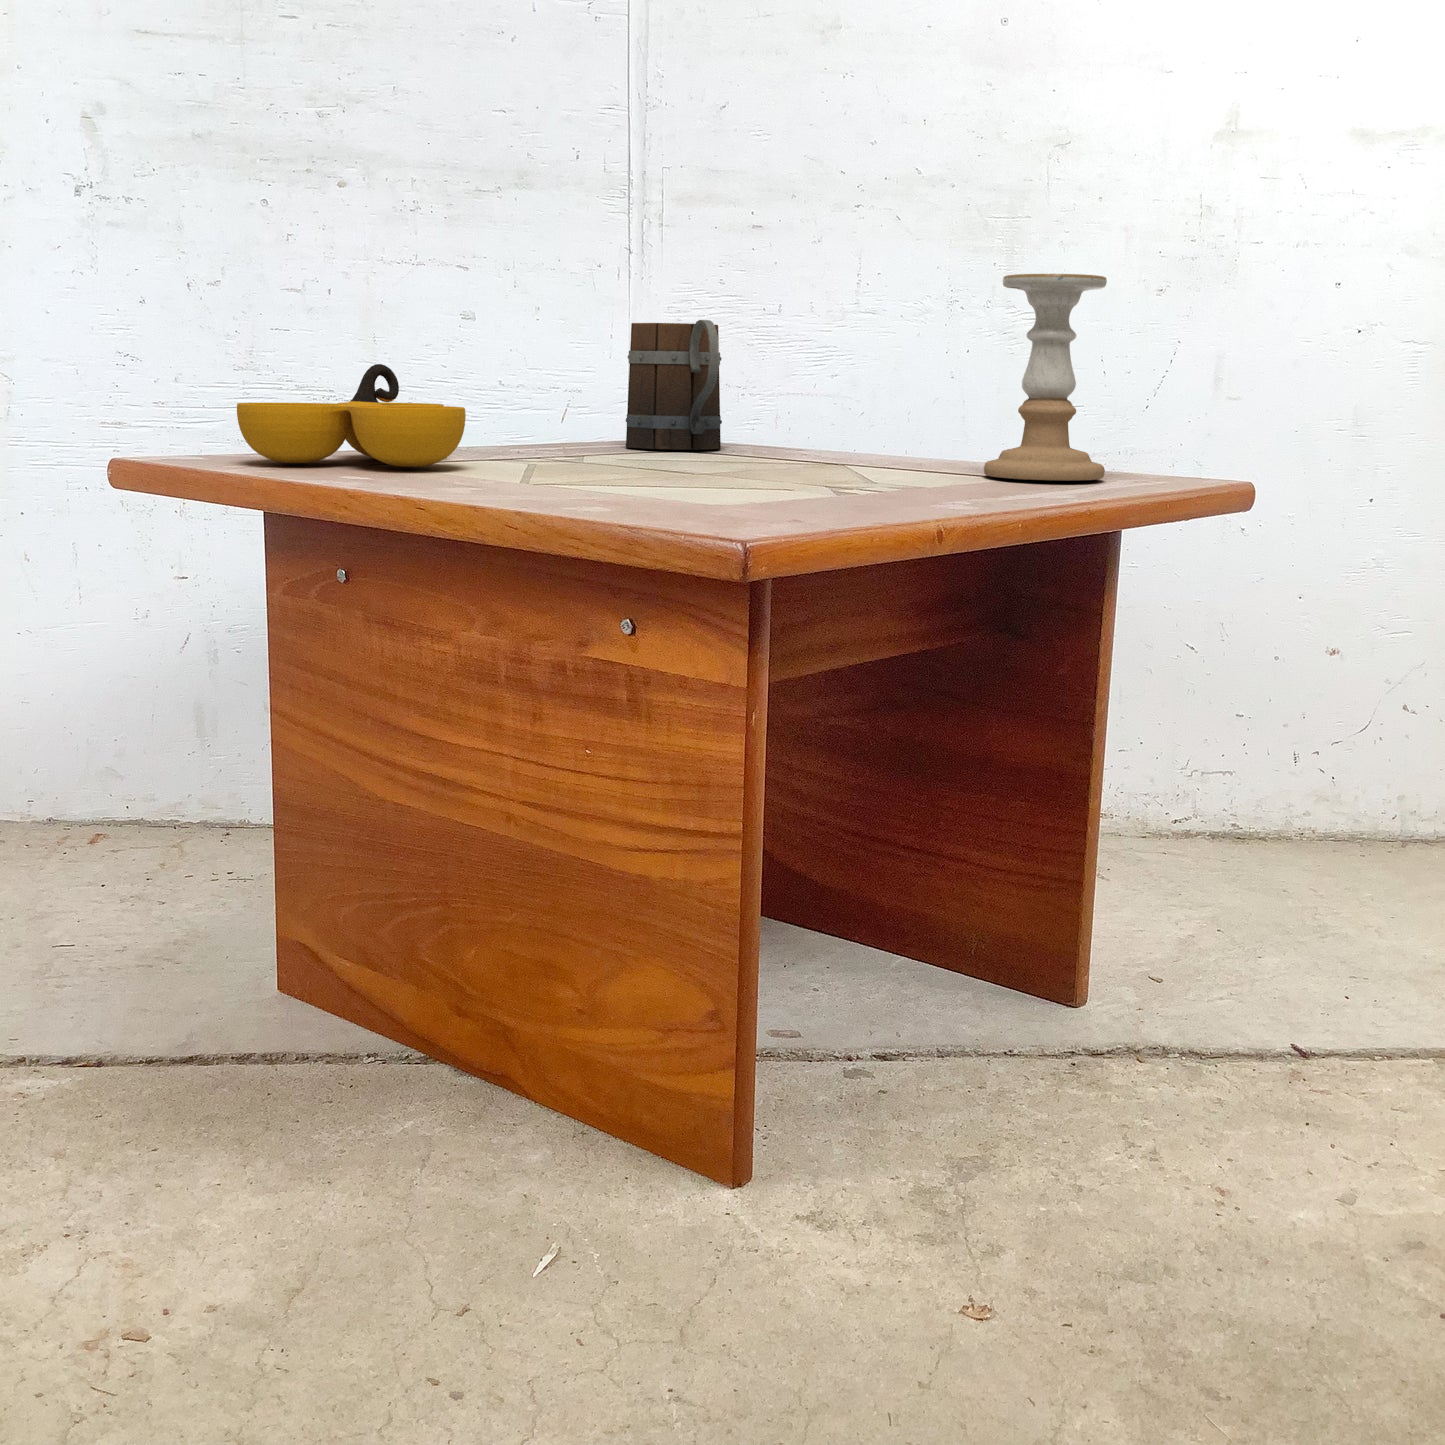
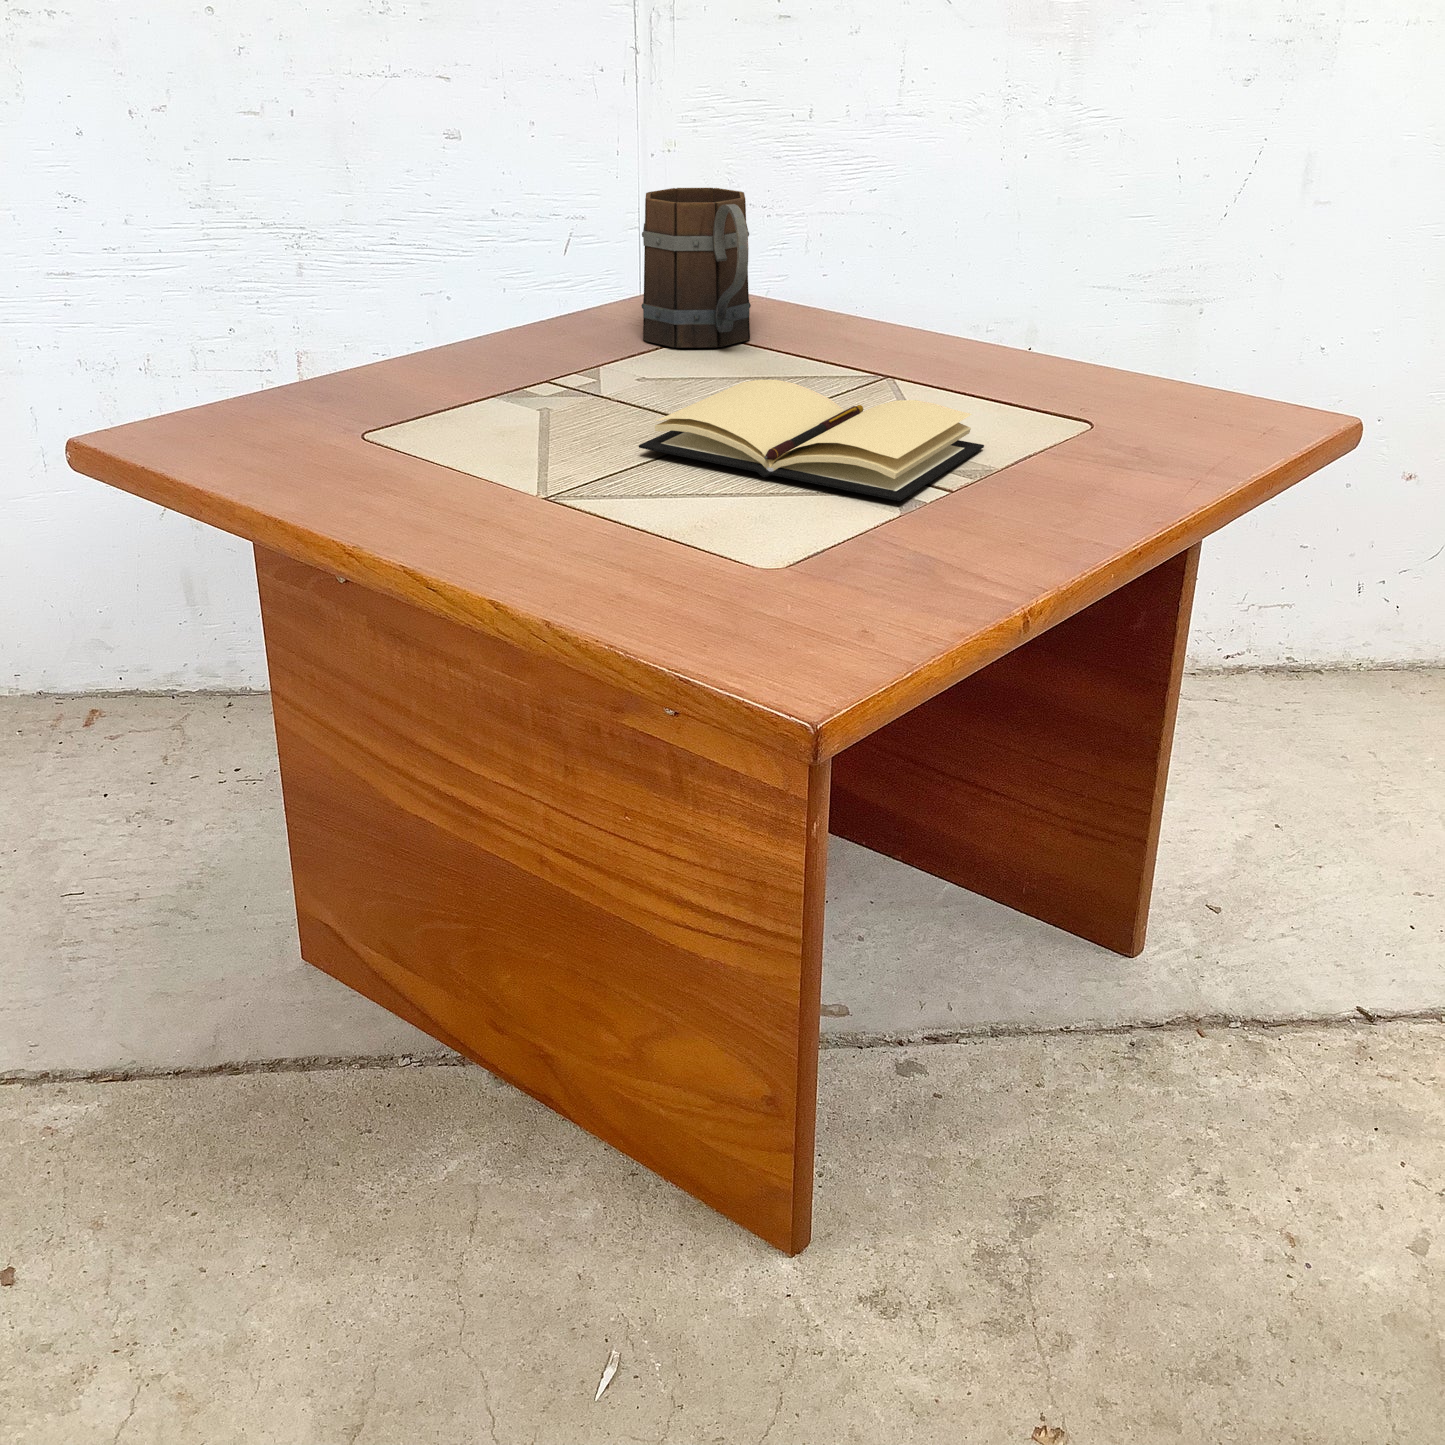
candle holder: present [984,274,1107,481] -> none [1056,190,1209,444]
decorative bowl: present [237,364,466,467] -> none [203,314,466,448]
book: none [614,436,918,487] -> present [639,380,984,501]

